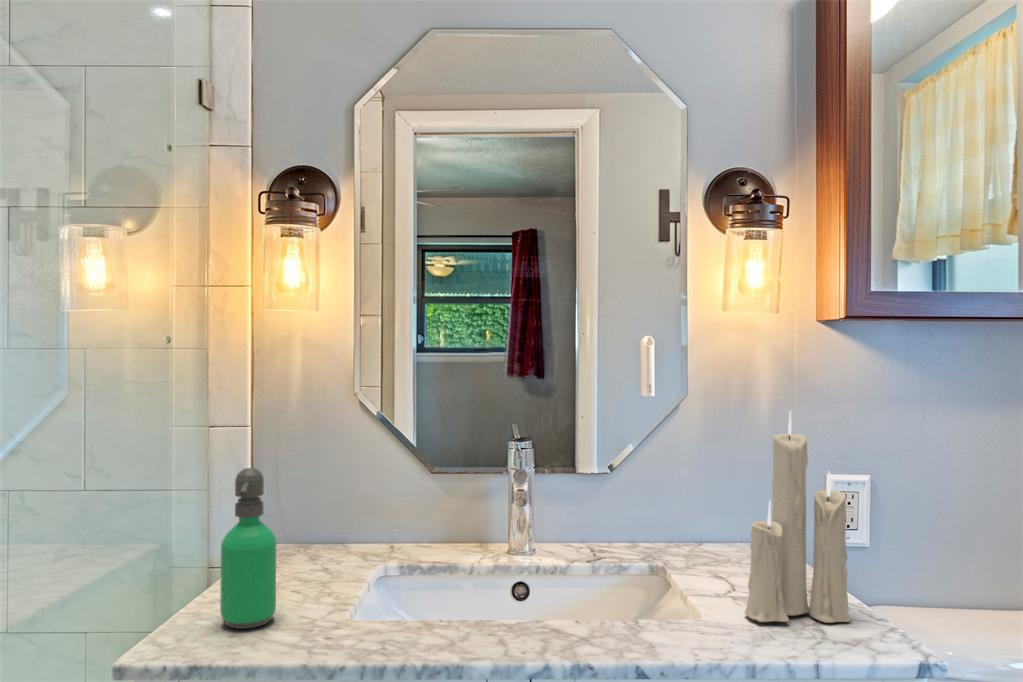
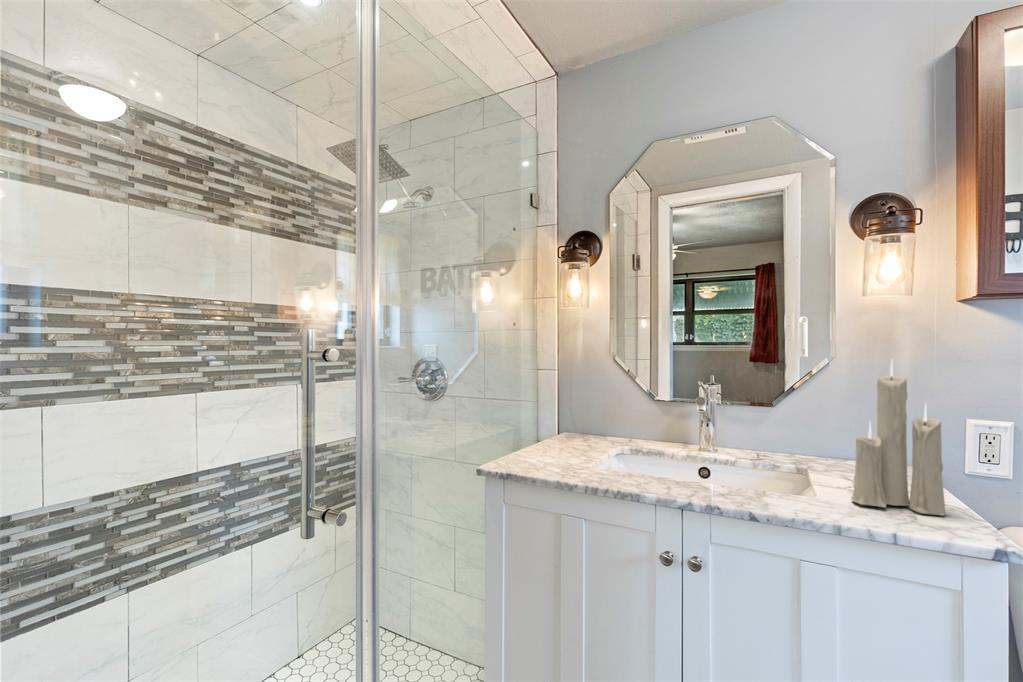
soap dispenser: present [220,468,276,629] -> none [527,384,554,464]

